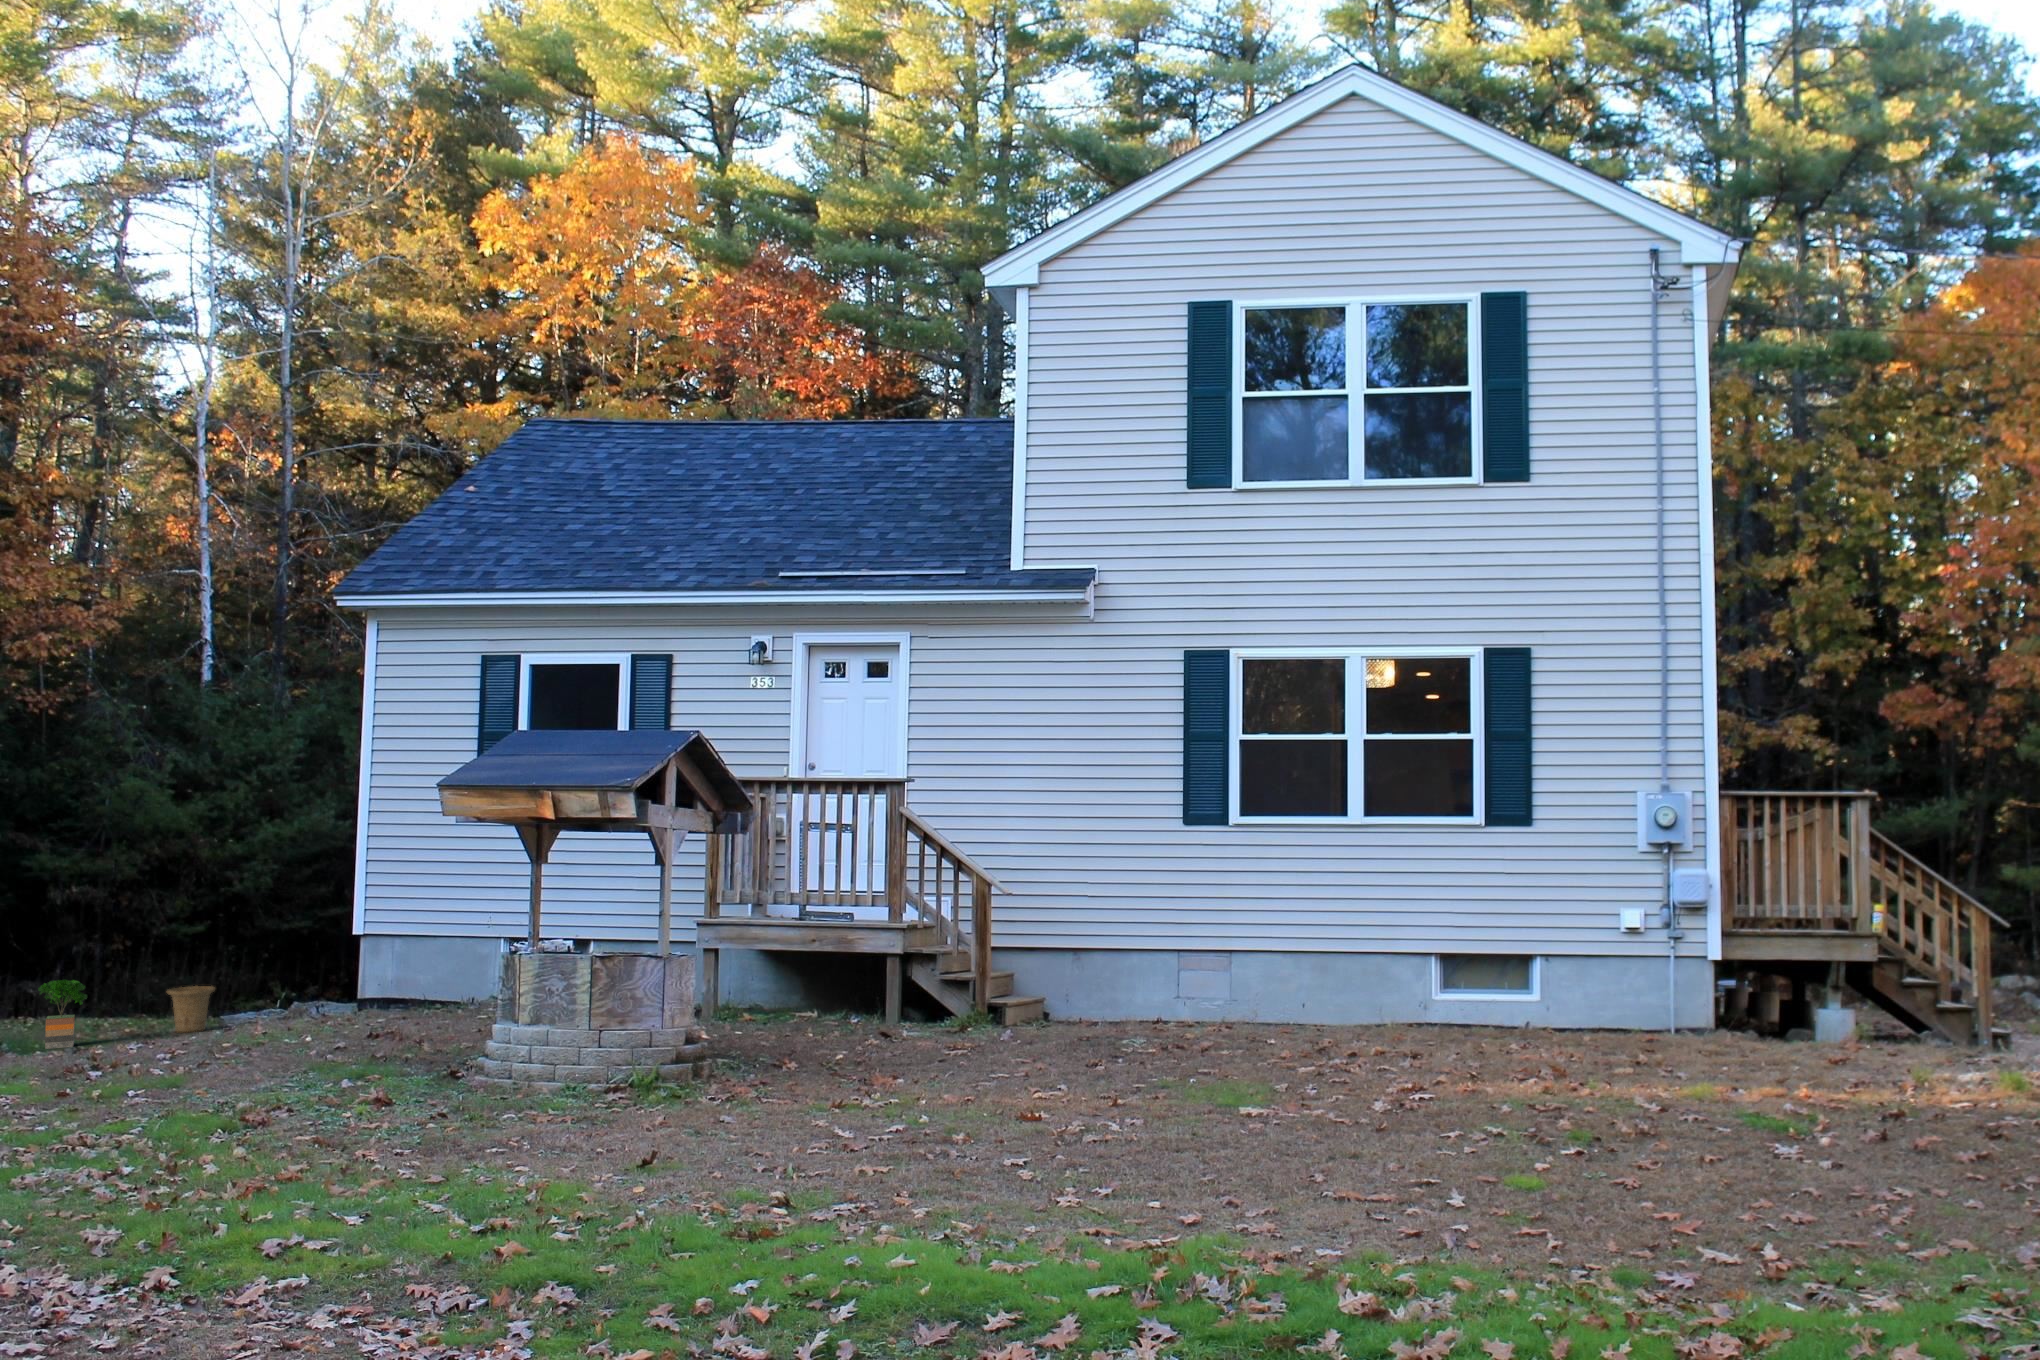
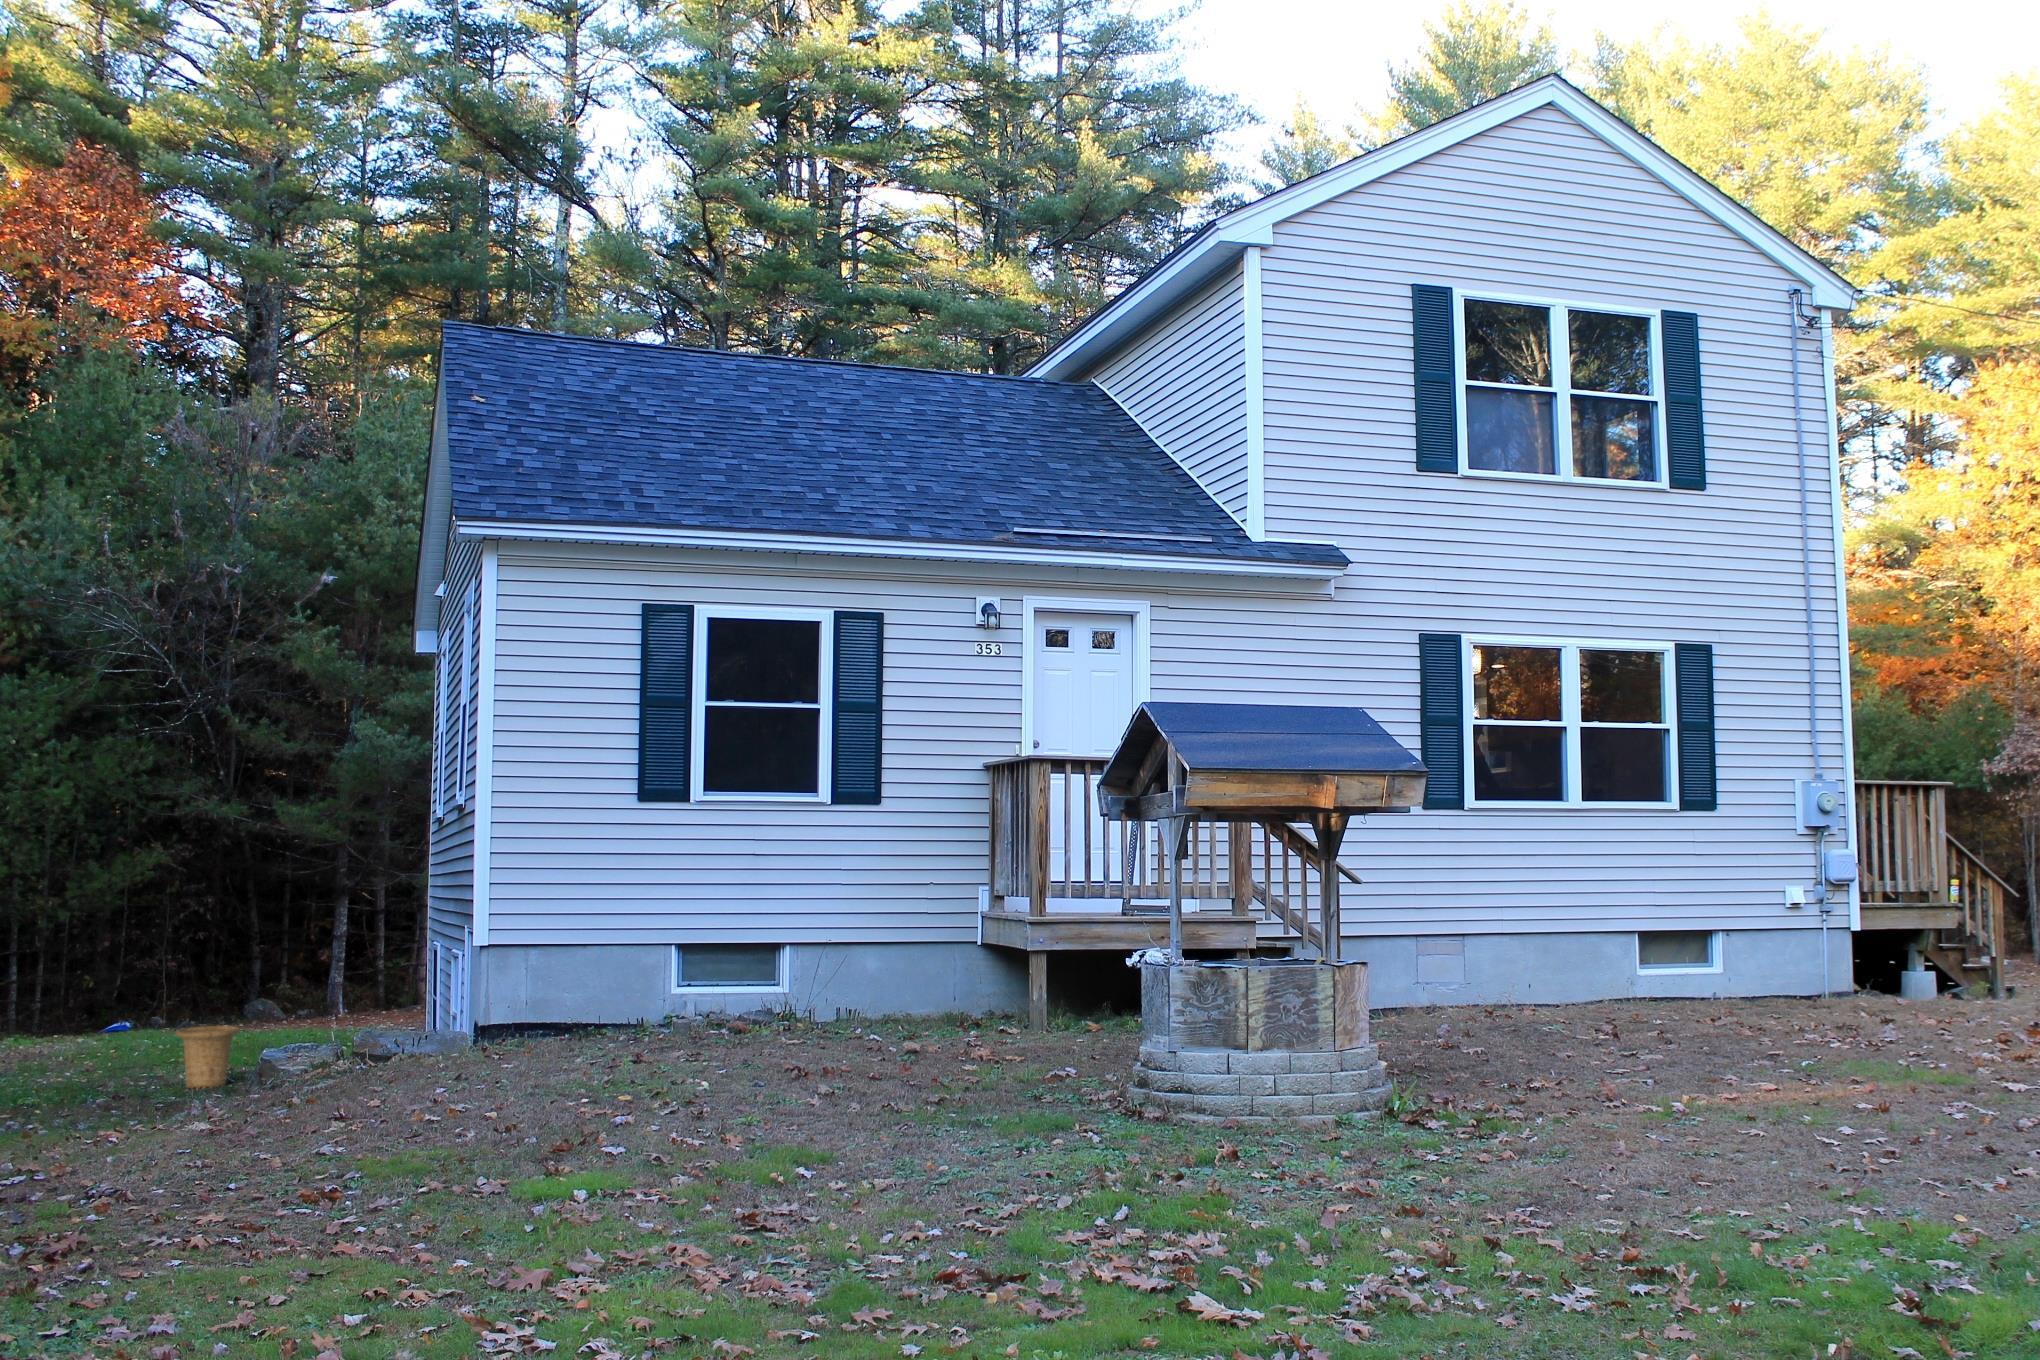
potted tree: present [39,980,87,1049] -> none [68,1019,145,1116]

